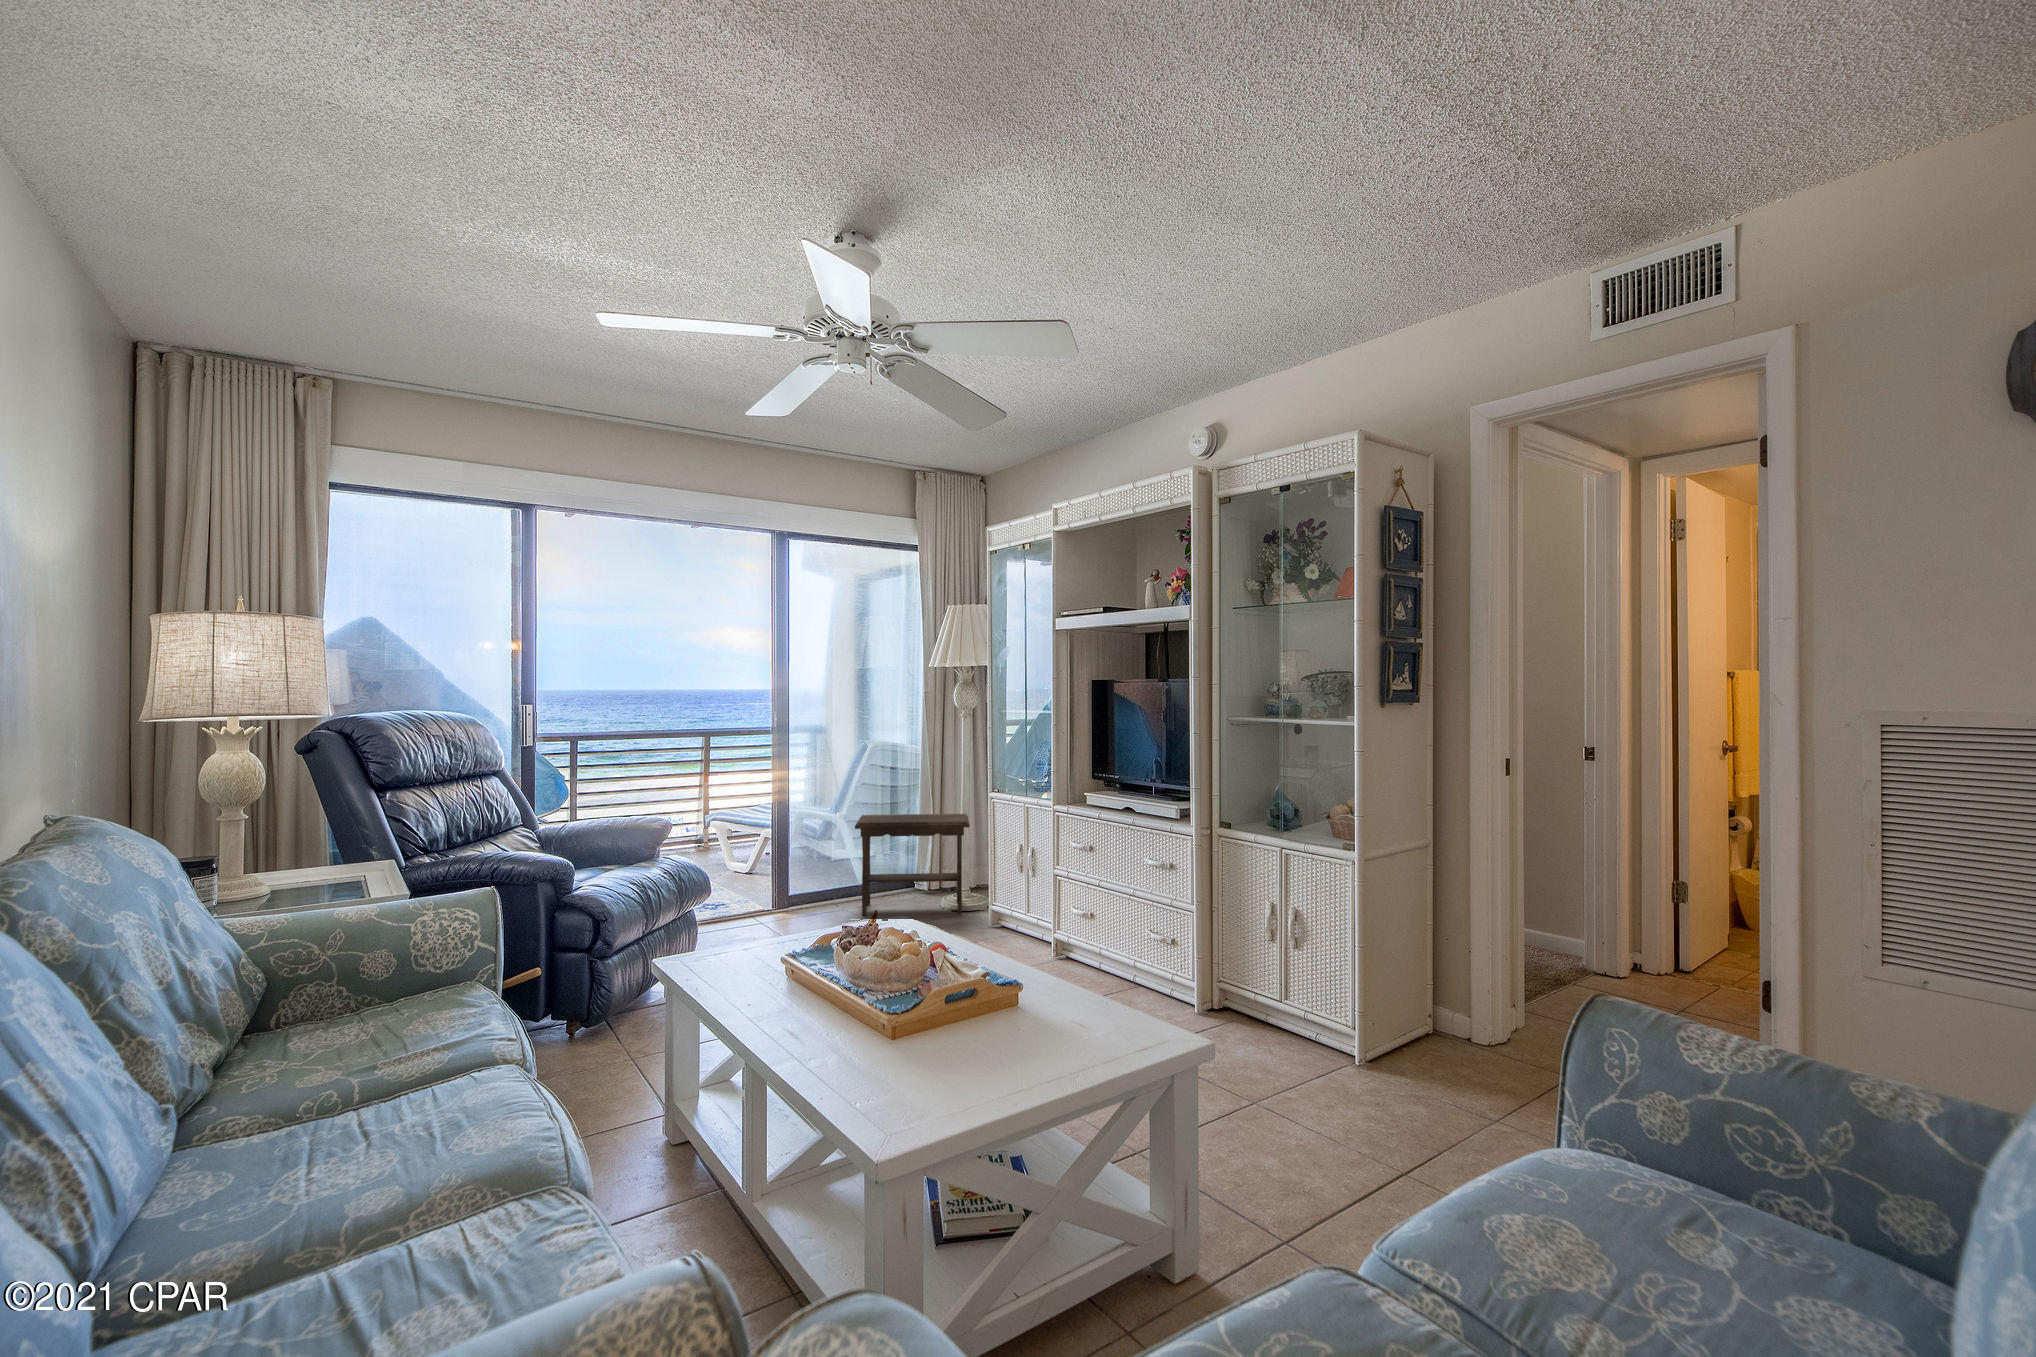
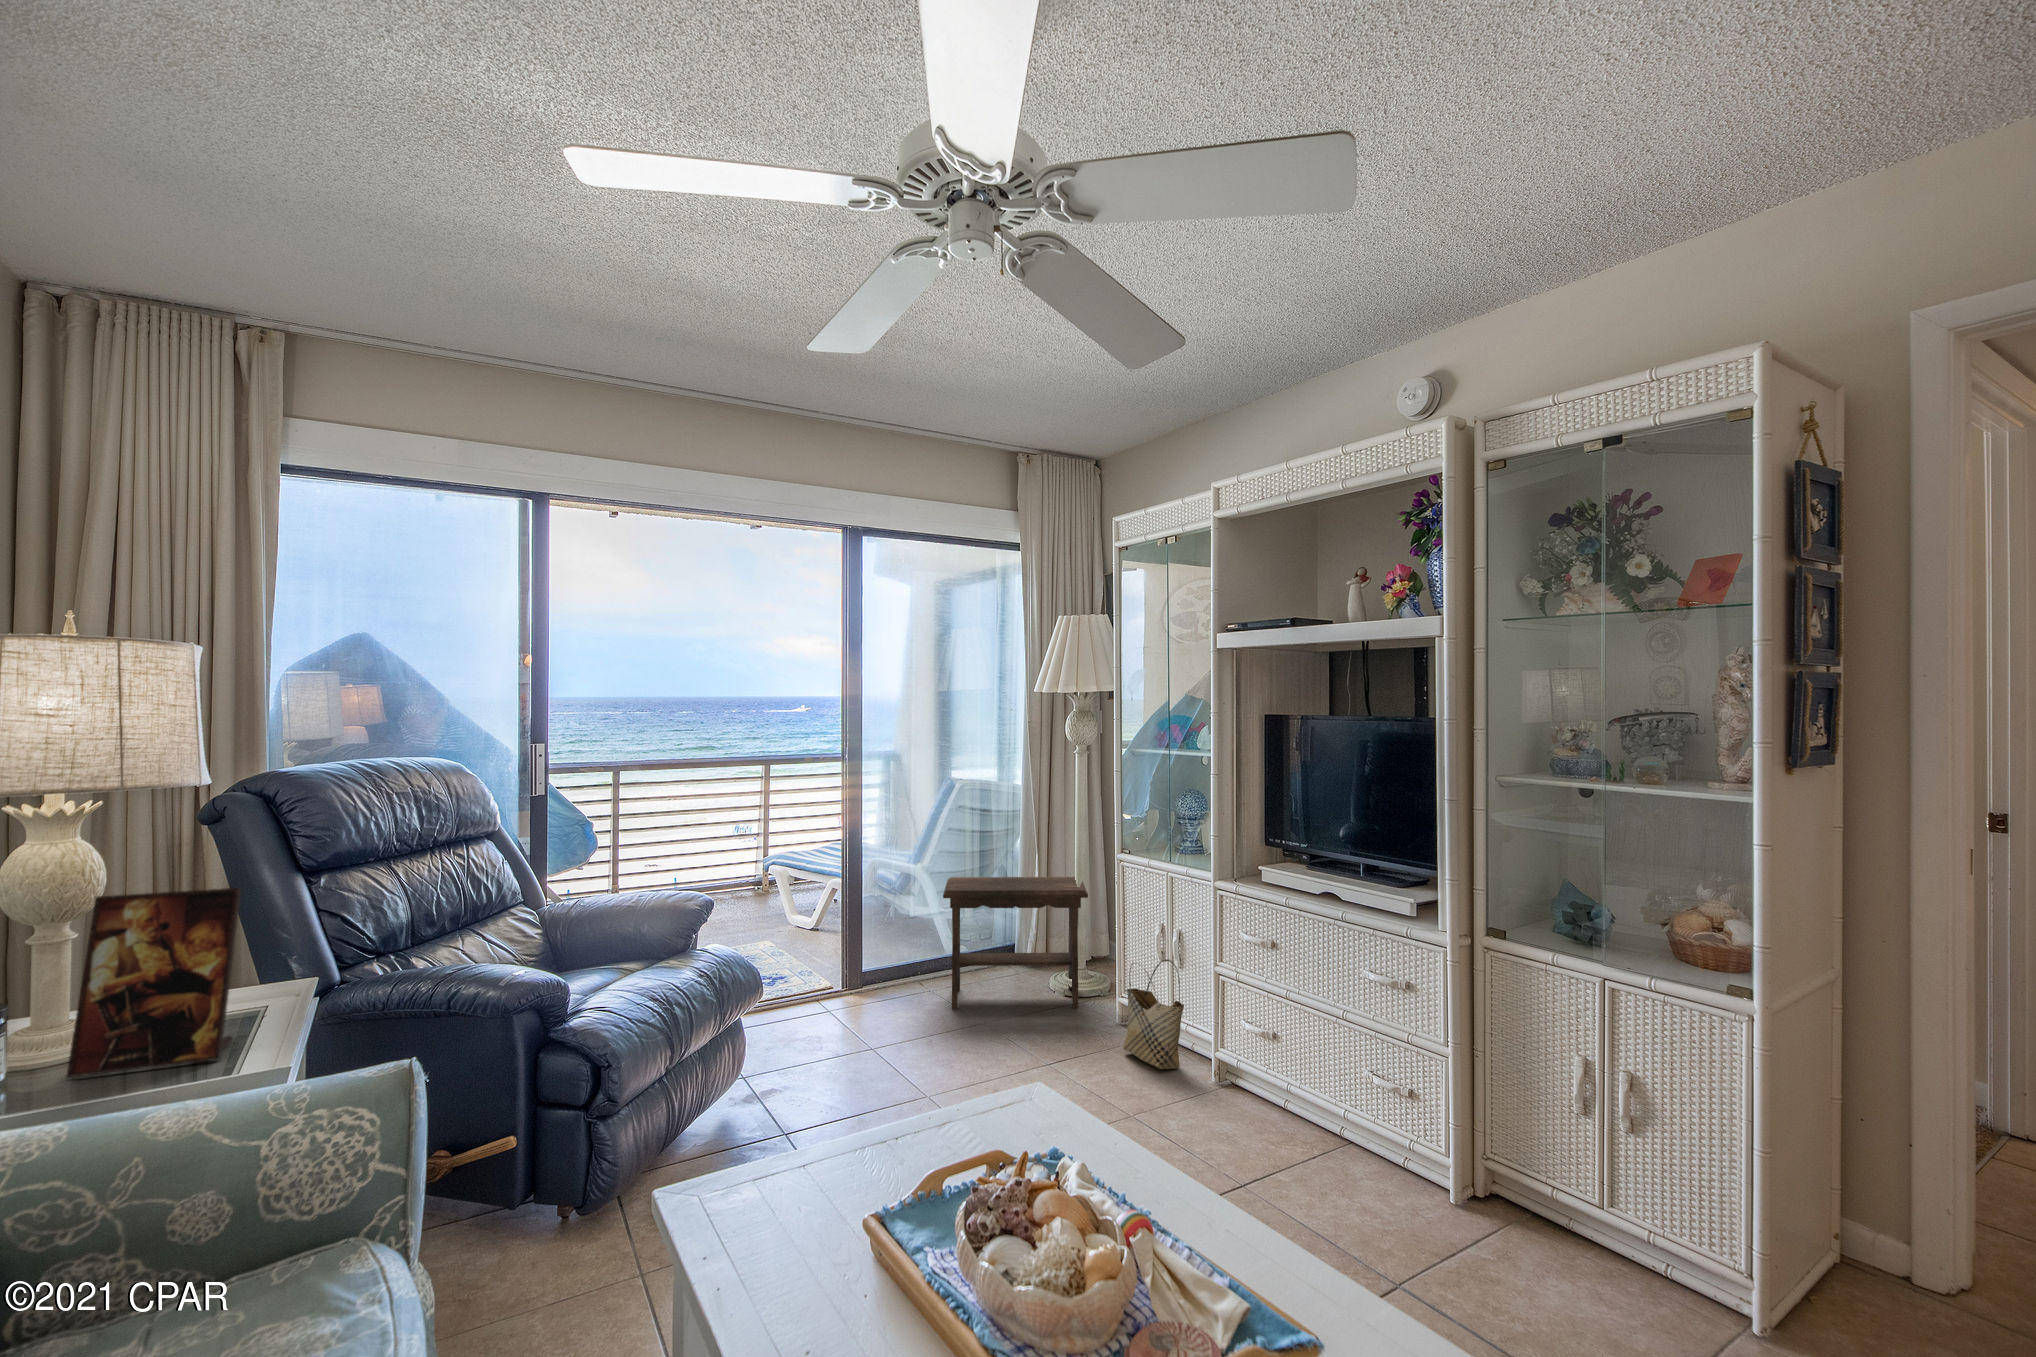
picture frame: none [253,788,358,906] -> present [67,888,241,1077]
woven basket: none [990,868,1033,947] -> present [1123,959,1184,1069]

